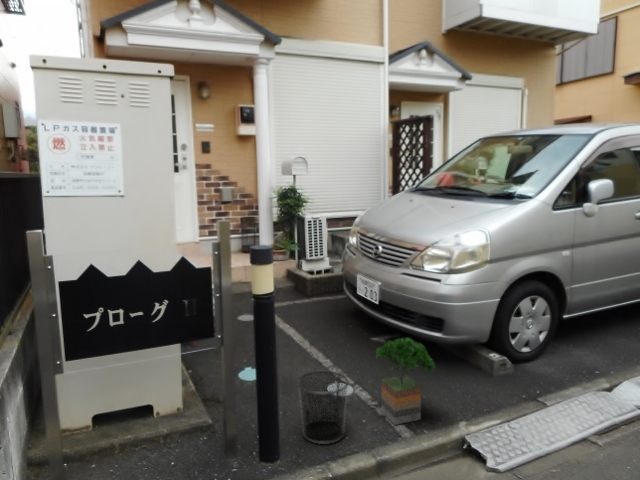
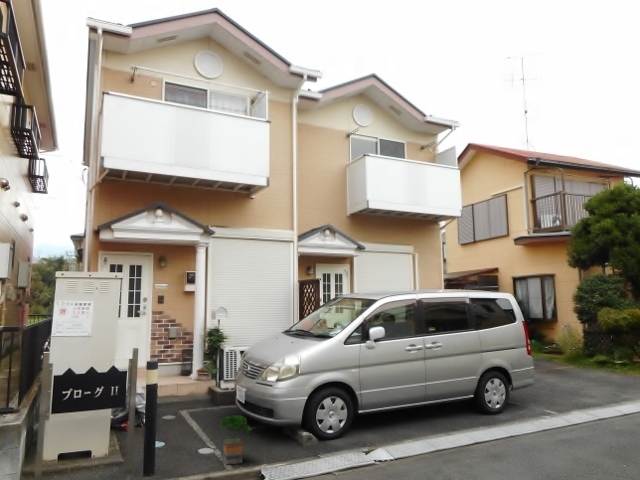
trash can: present [297,371,349,444] -> none [171,432,200,471]

